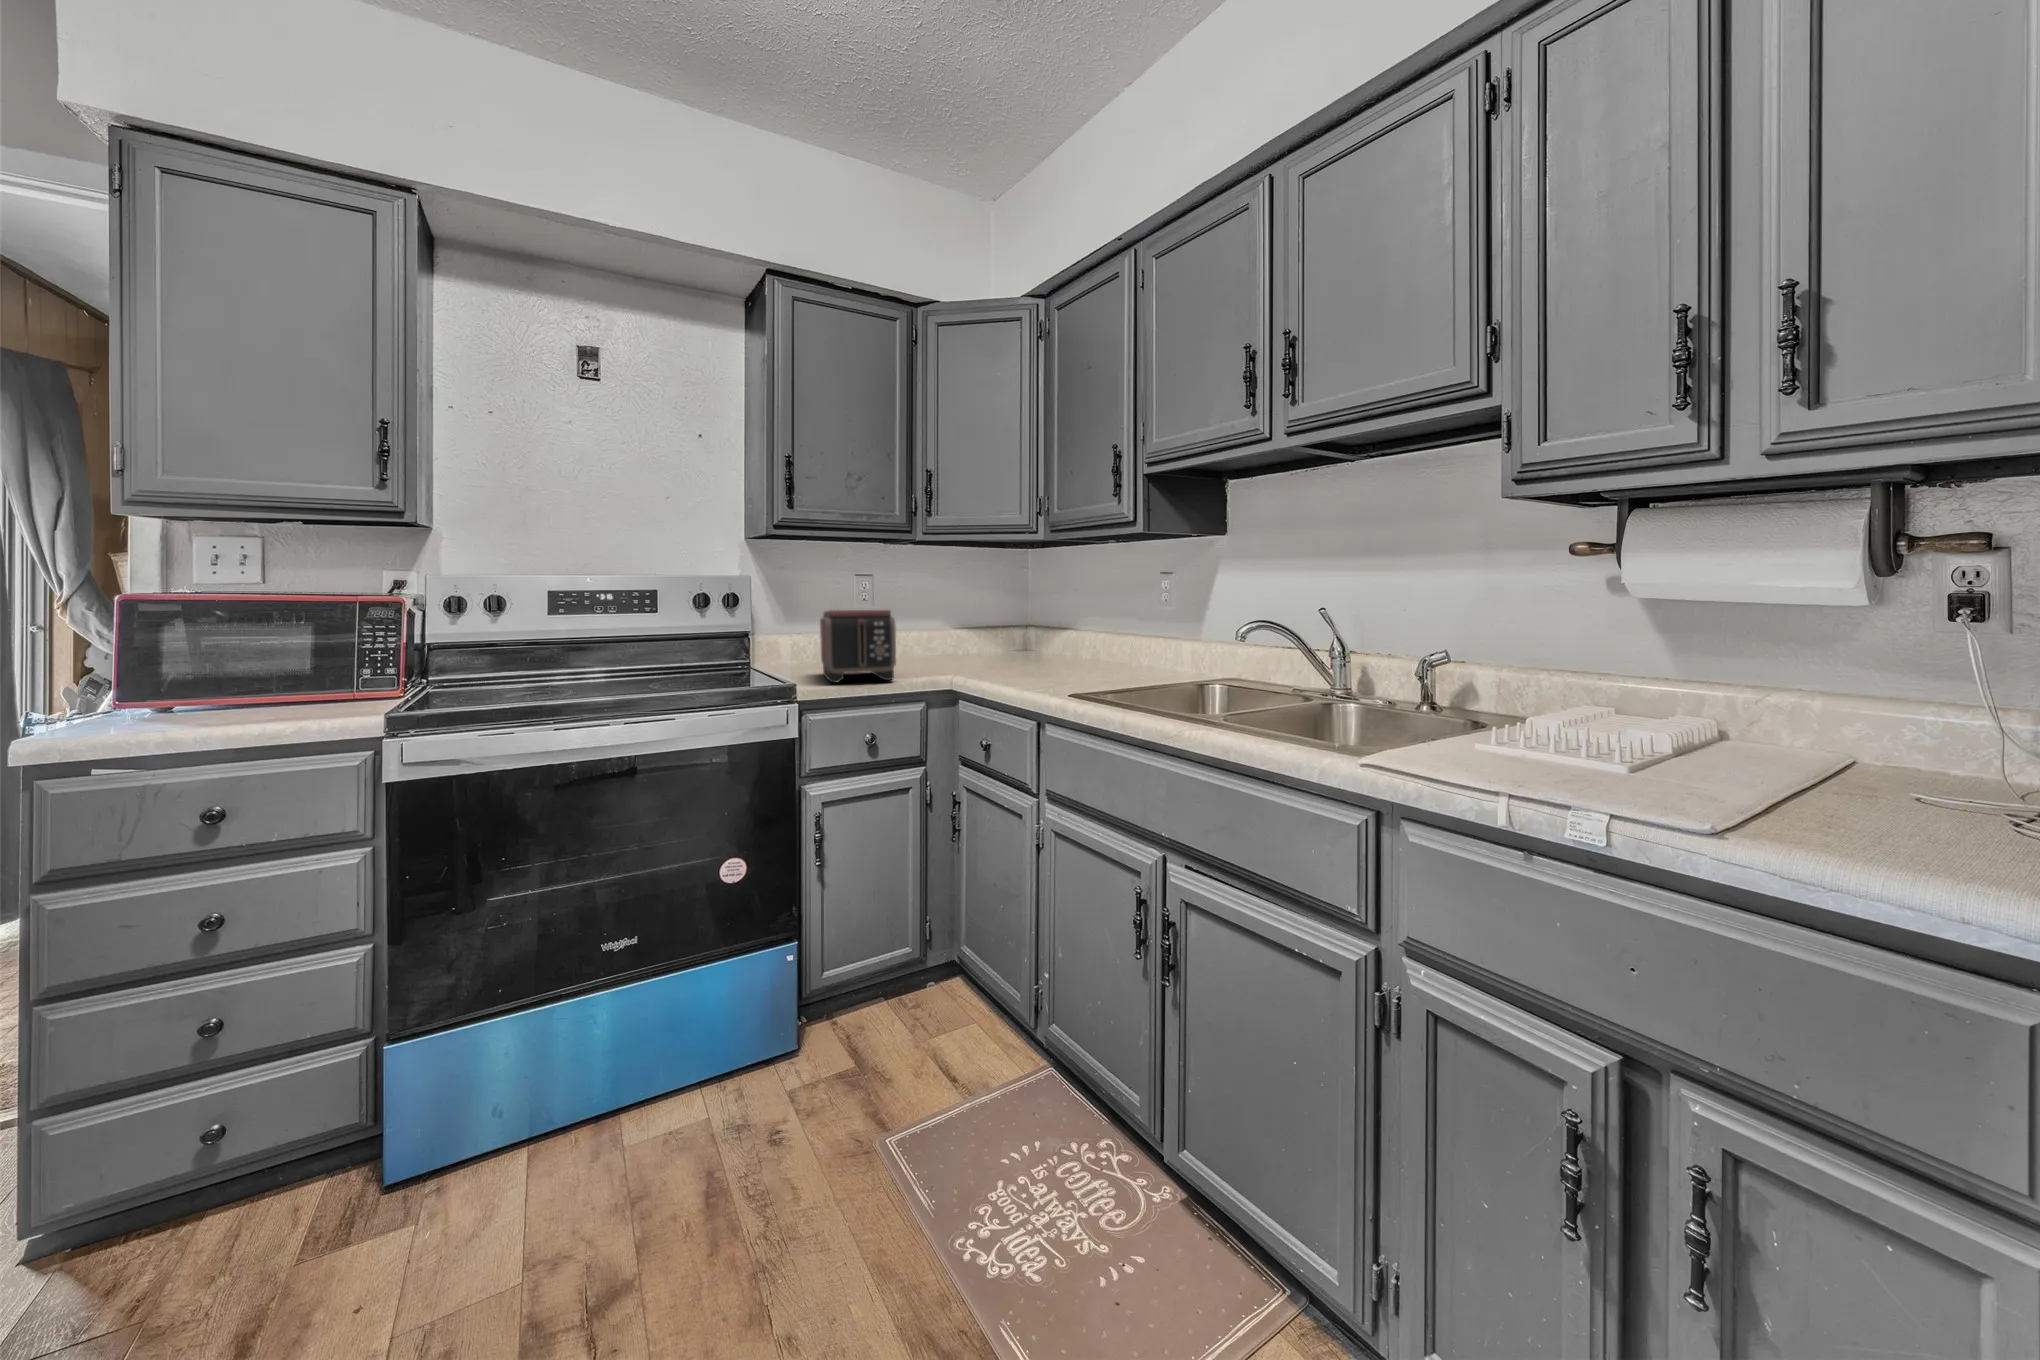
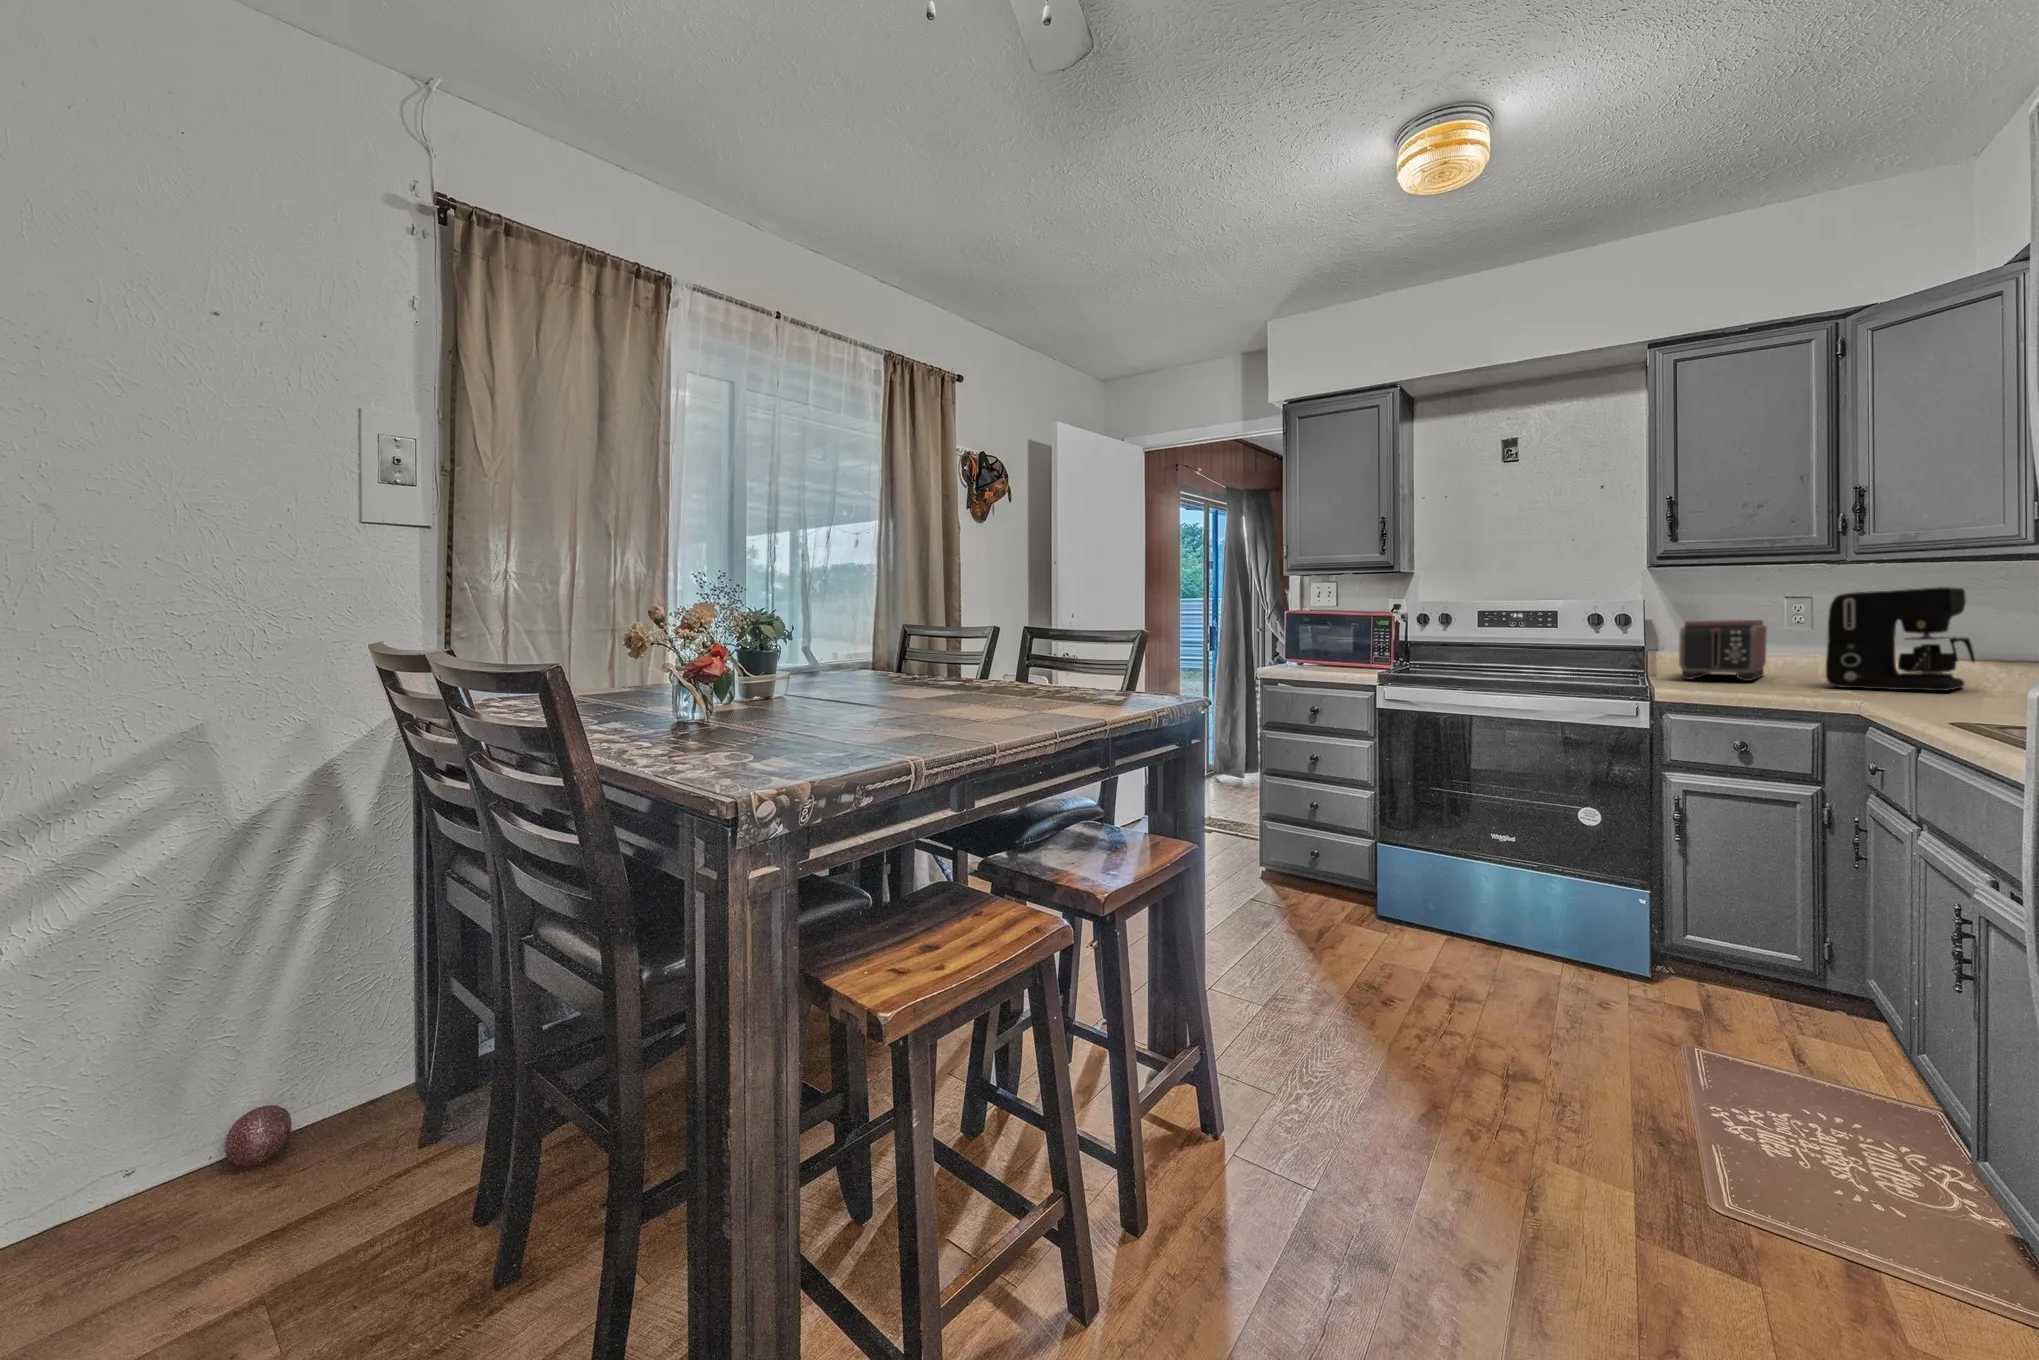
coffee maker: none [956,578,1049,682] -> present [1826,587,1975,691]

